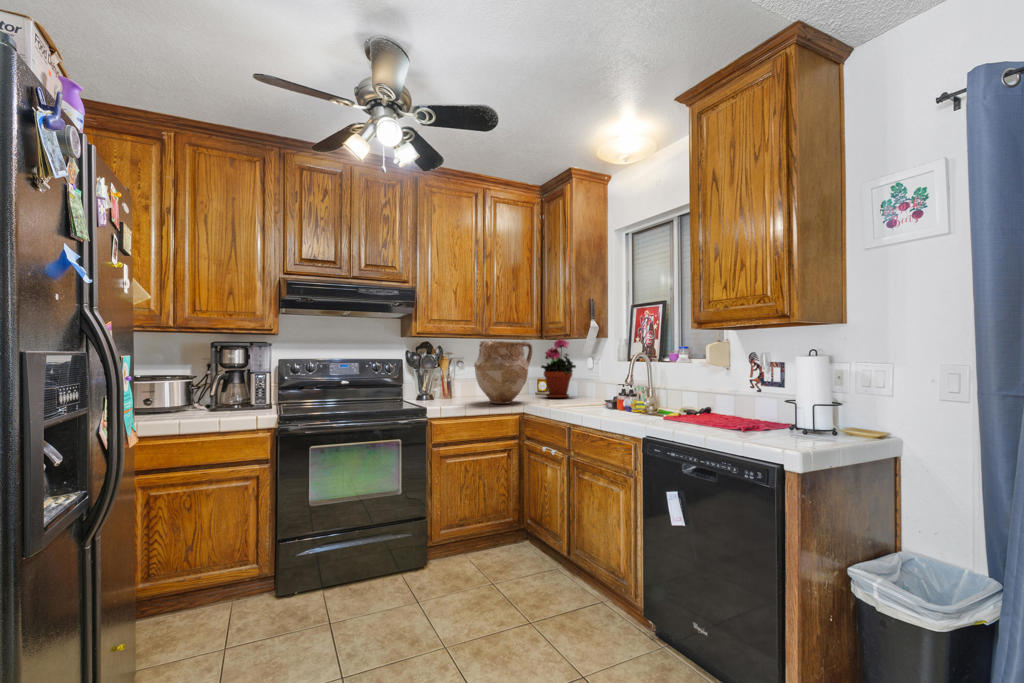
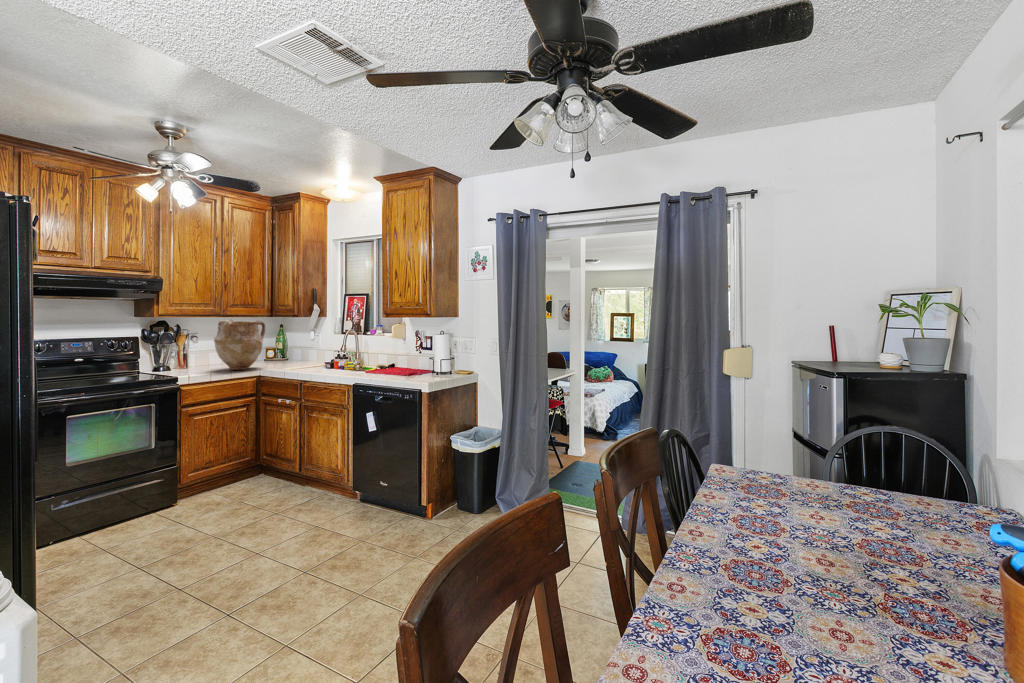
potted plant: present [541,339,576,398] -> none [271,318,301,364]

